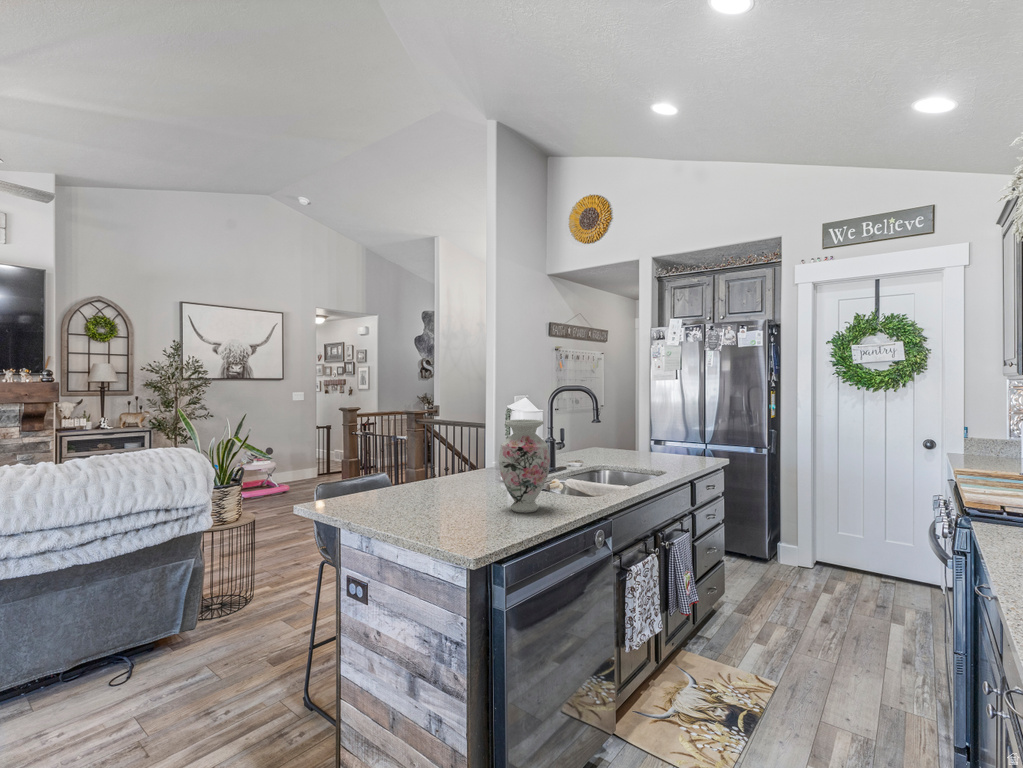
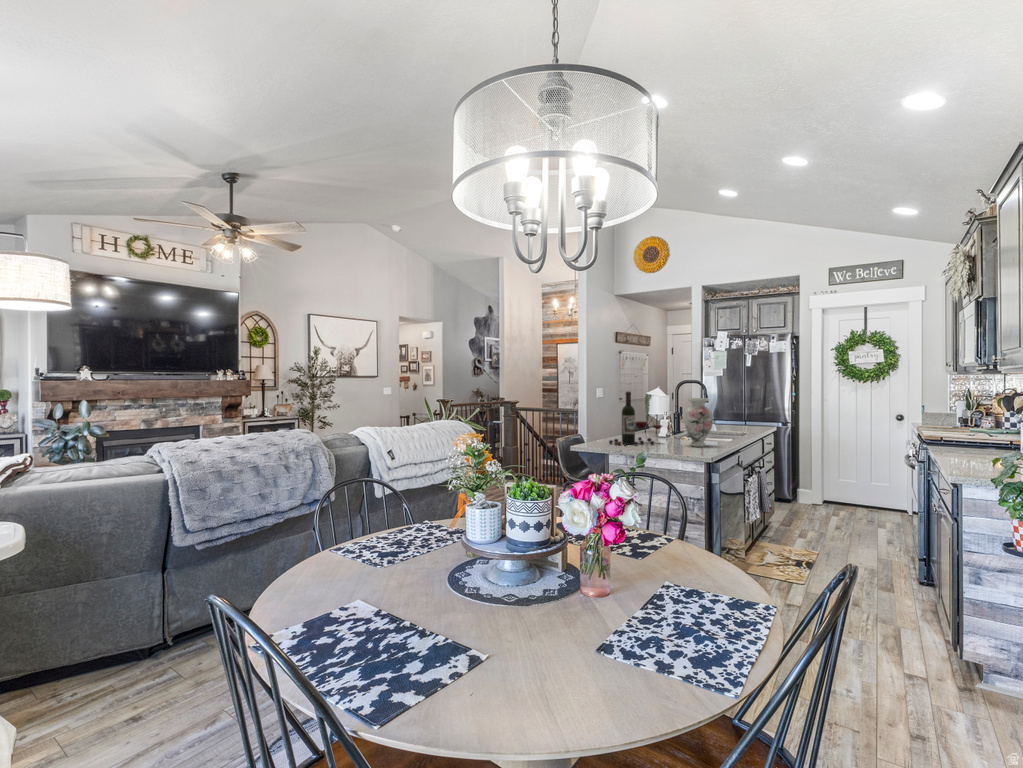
wine bottle: none [379,406,479,505] -> present [609,392,662,446]

